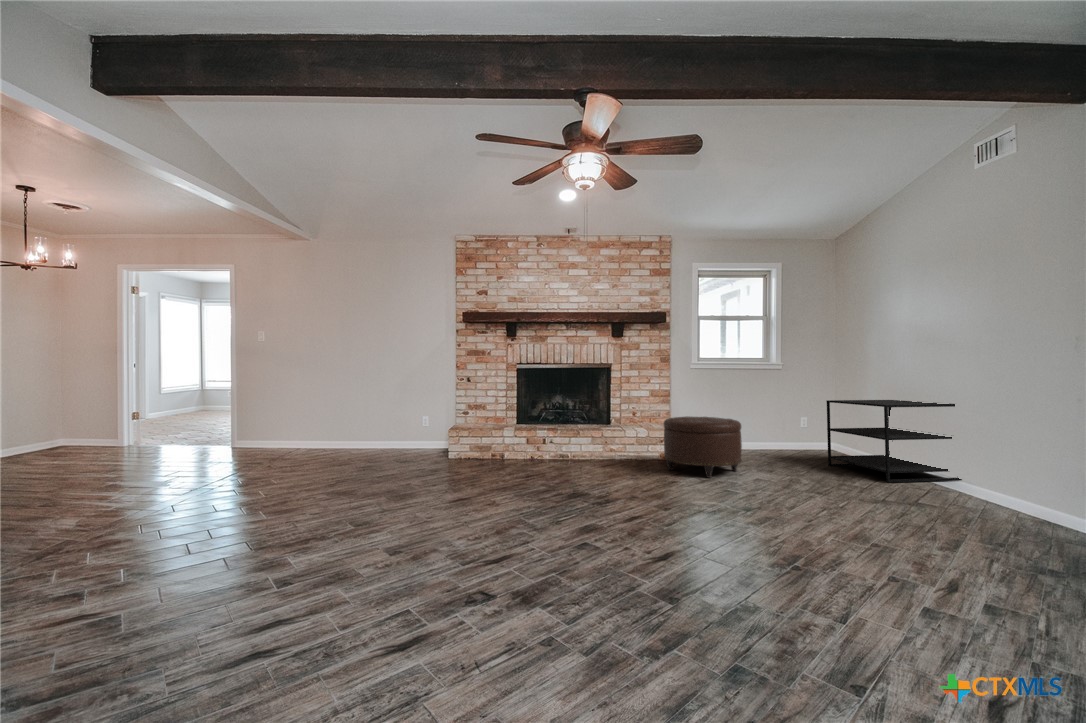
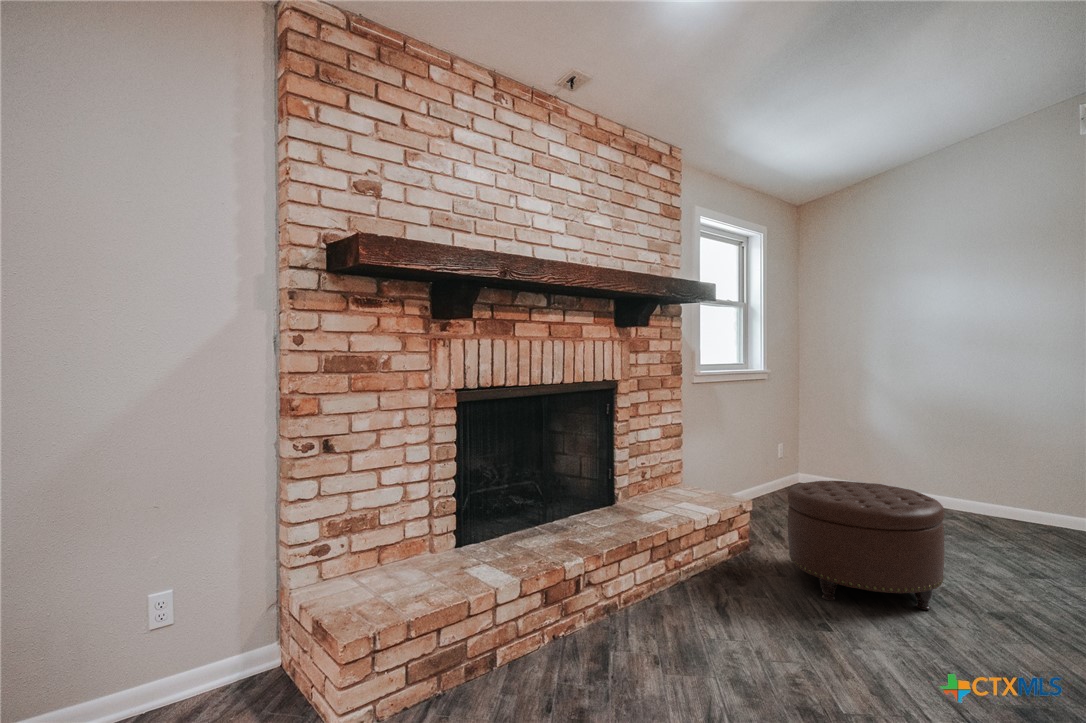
side table: present [826,400,962,482] -> none [913,426,1056,553]

